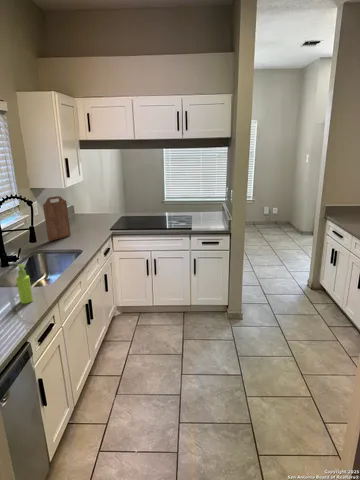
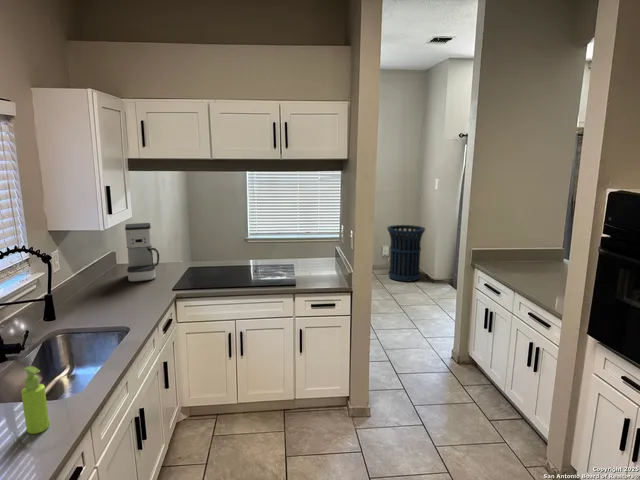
coffee maker: none [79,185,102,224] -> present [125,223,159,282]
trash can: none [266,191,296,233] -> present [387,225,425,282]
cutting board: present [43,196,71,241] -> none [68,242,111,312]

